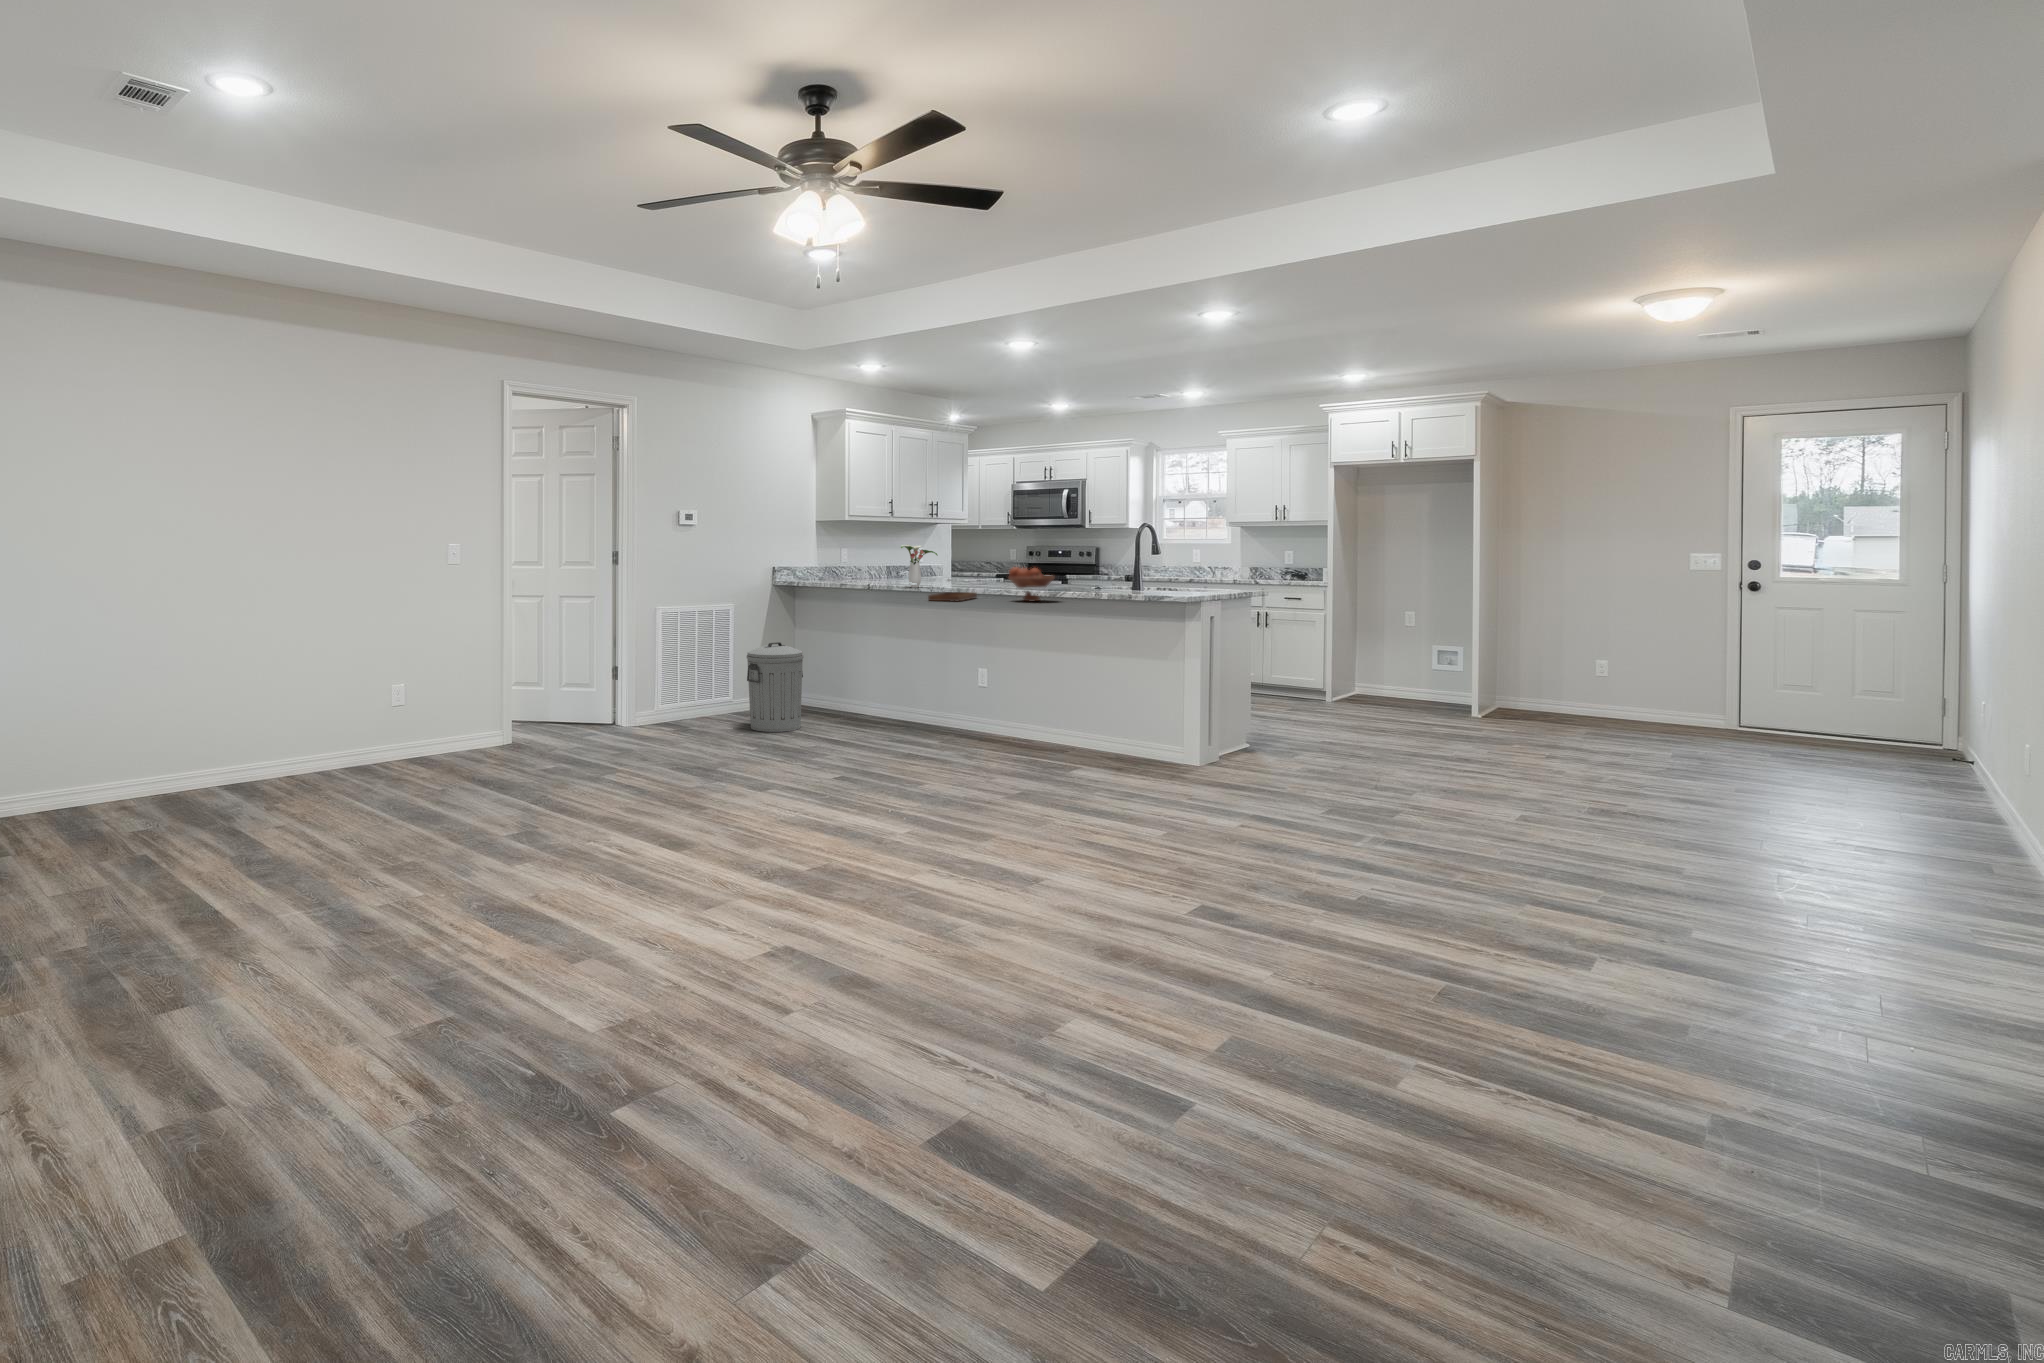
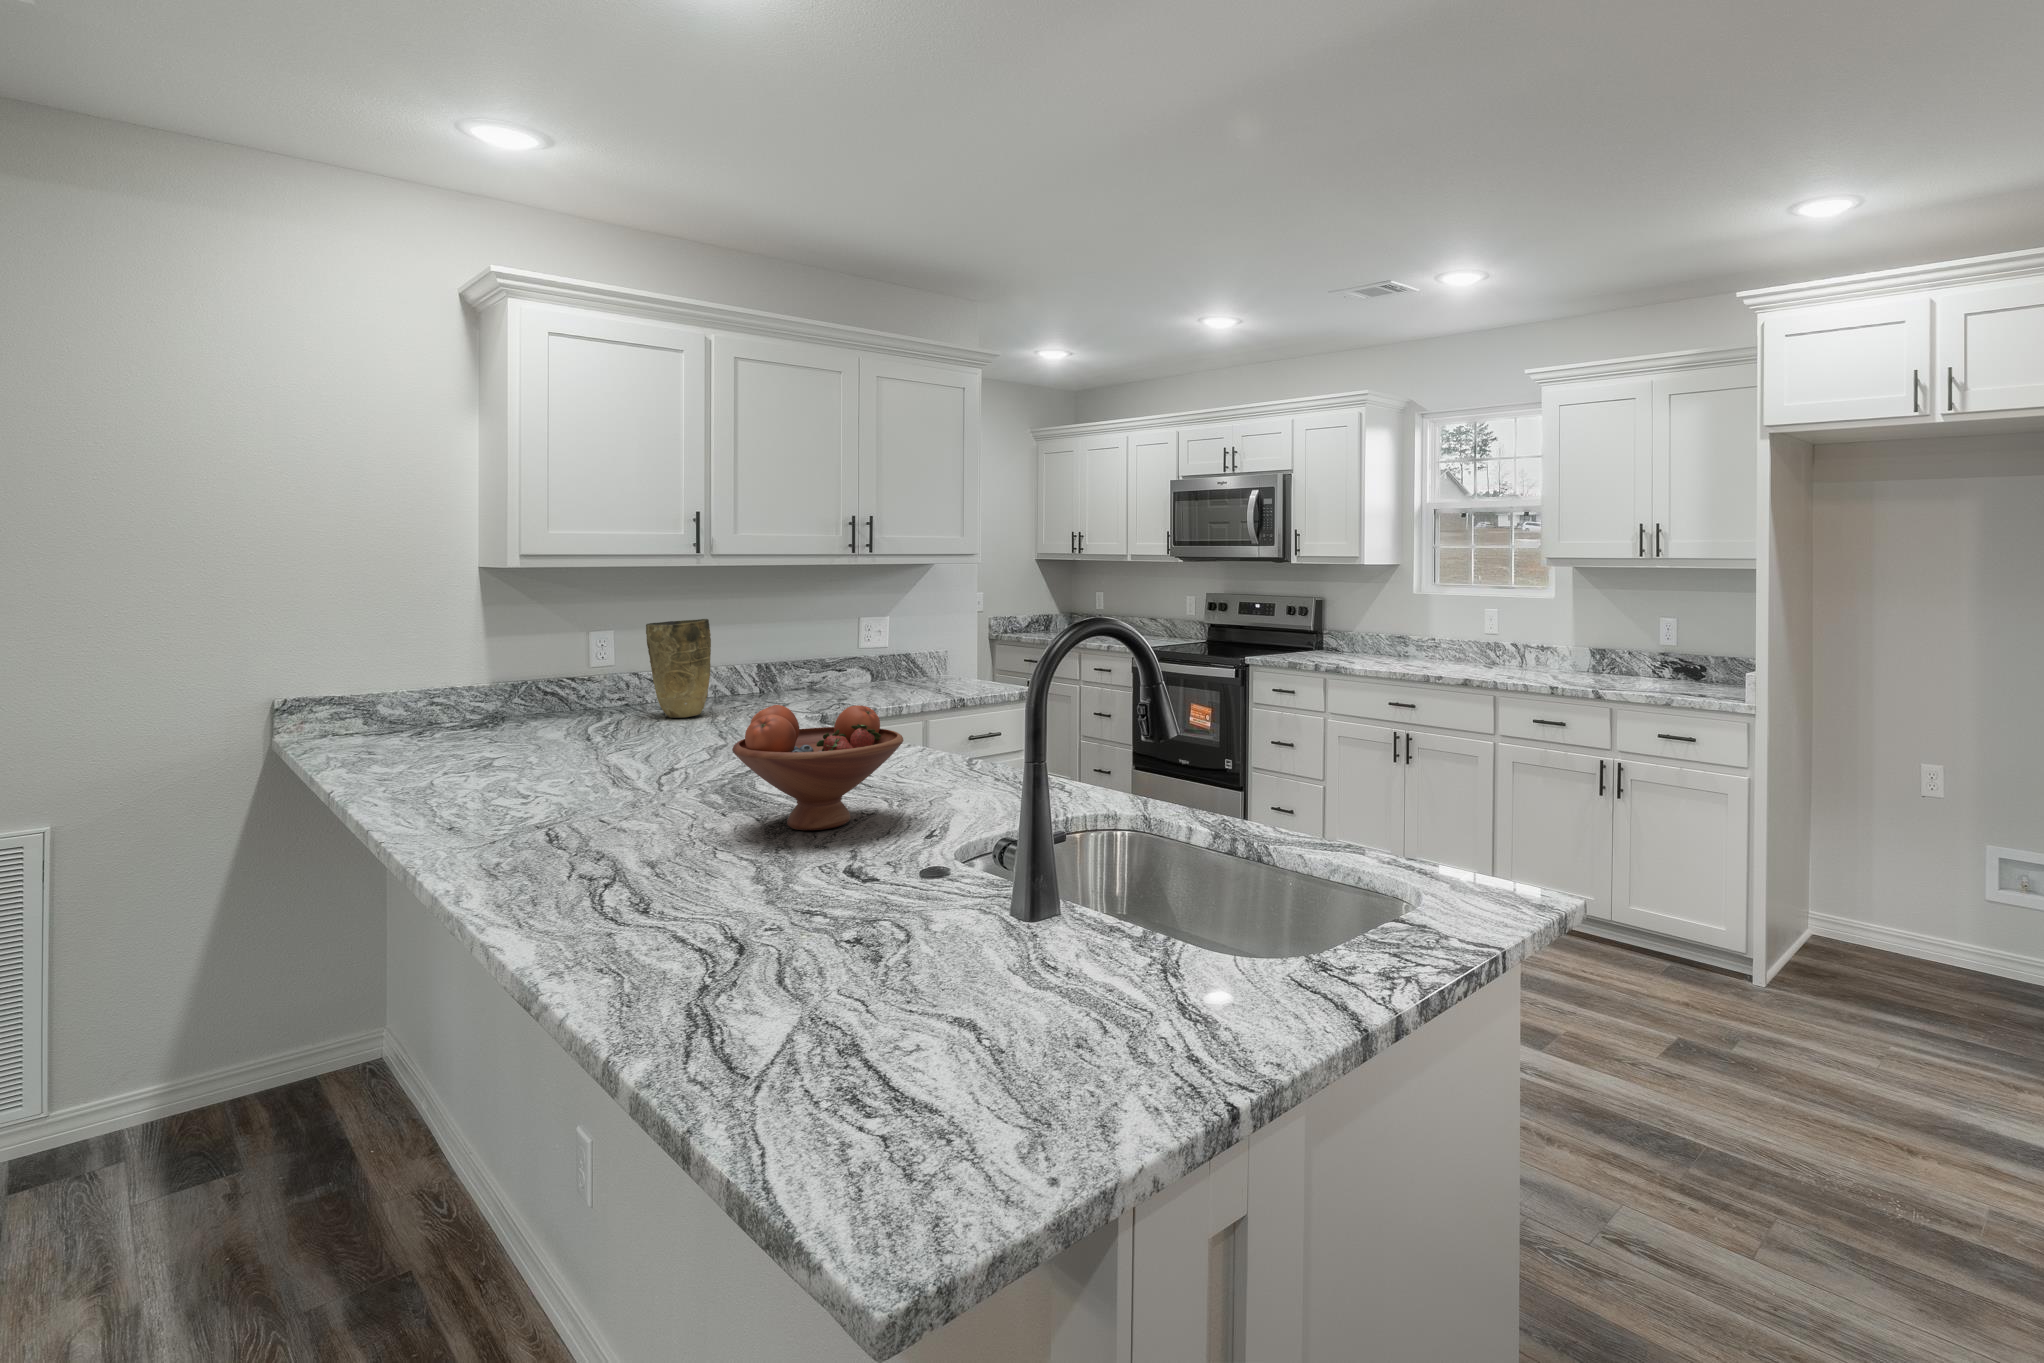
flower arrangement: present [901,545,937,588] -> none [782,598,874,699]
vase: none [867,551,891,591] -> present [646,619,711,718]
tray: present [928,580,977,601] -> none [475,731,731,830]
trash can: present [747,642,804,732] -> none [96,886,334,1181]

